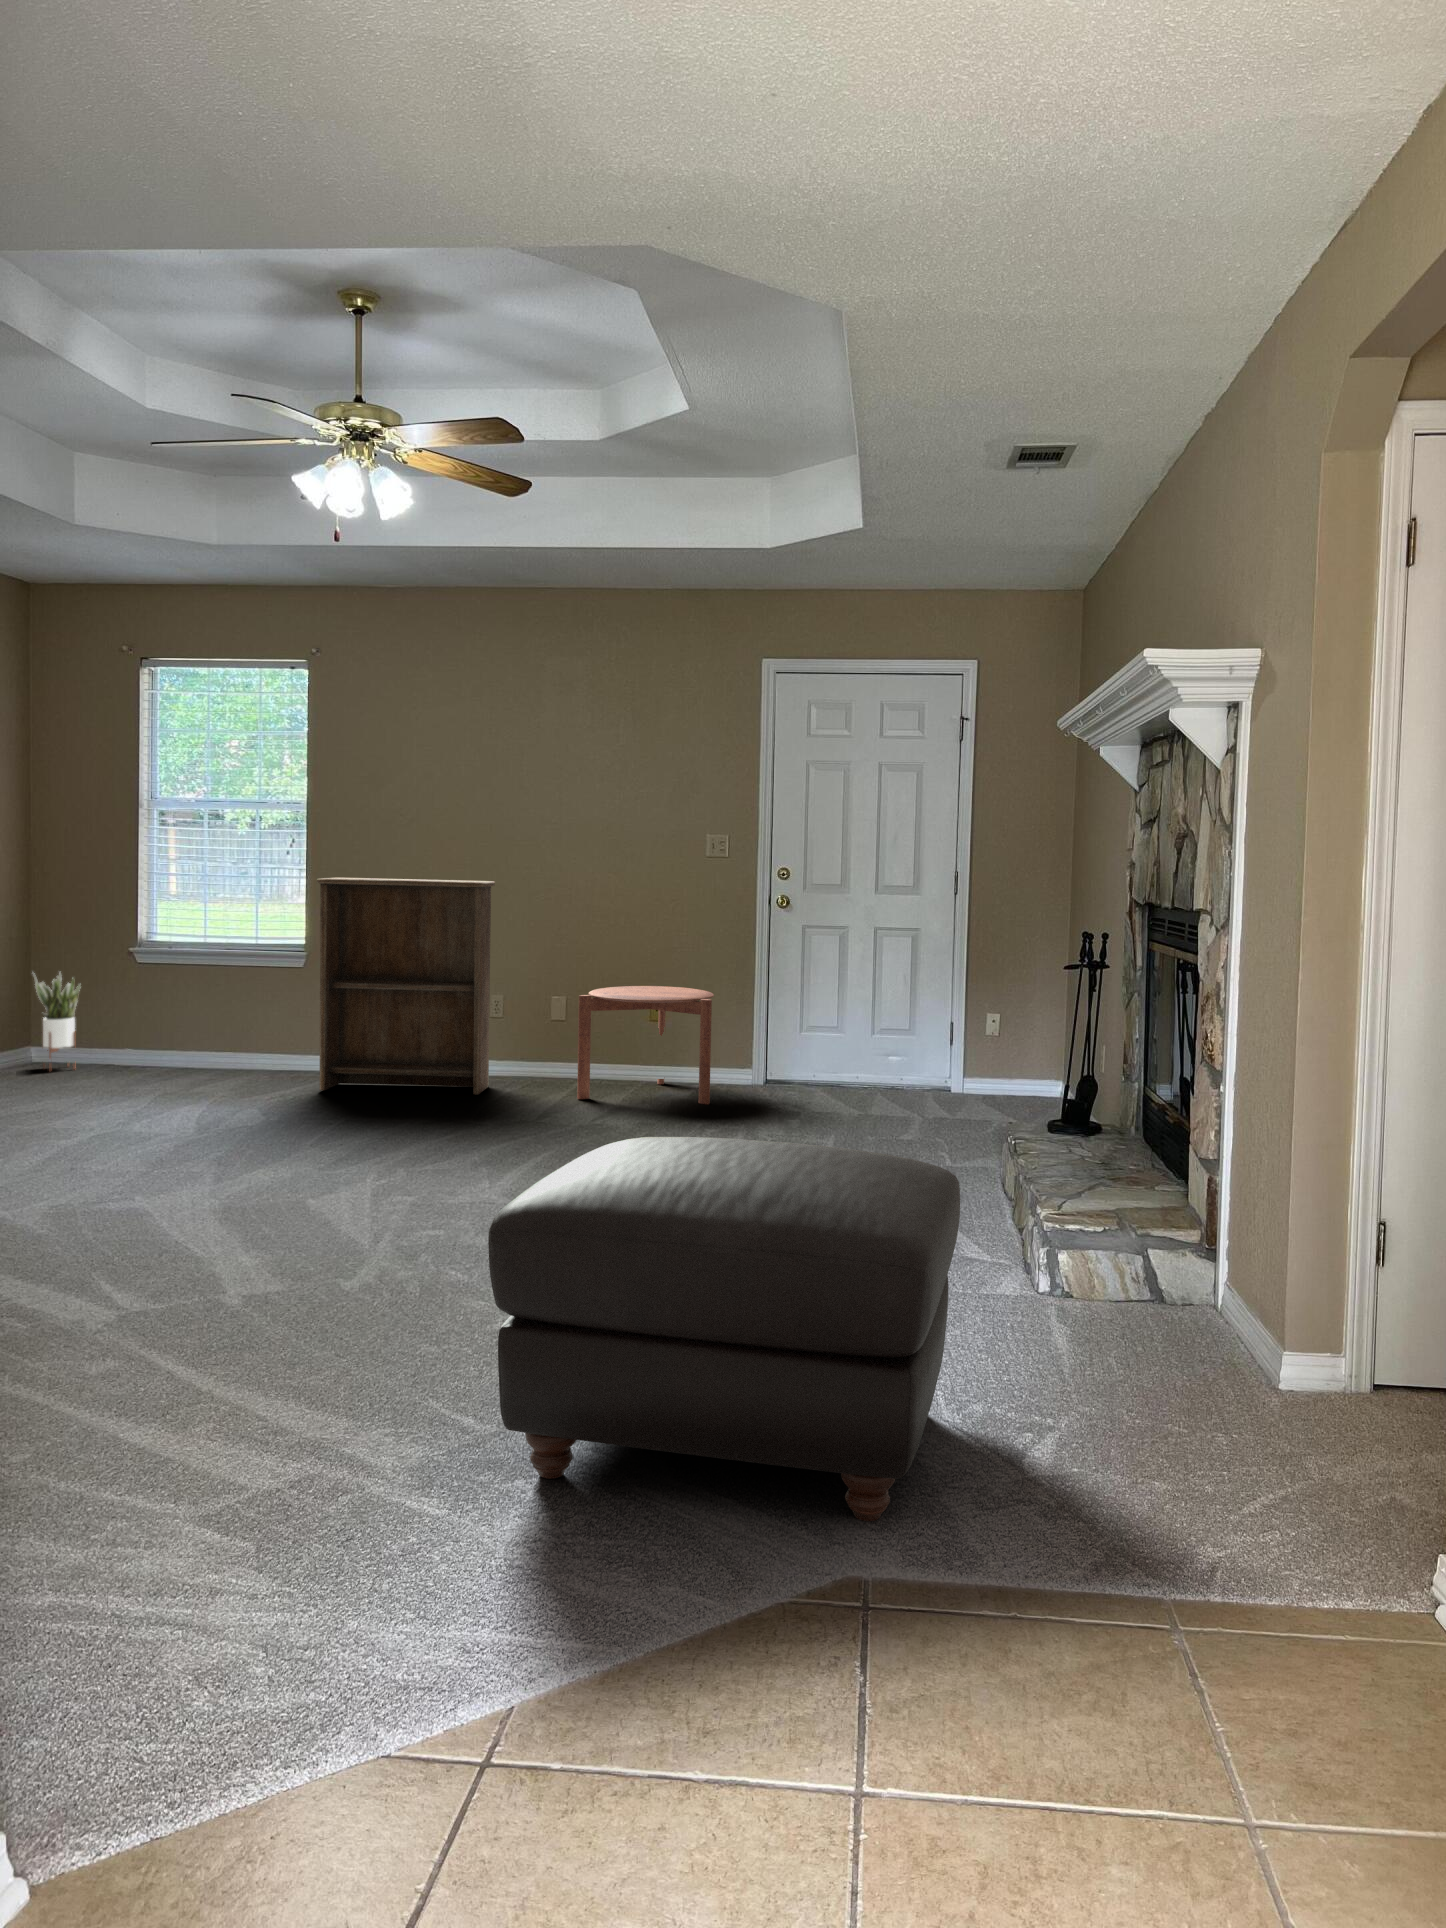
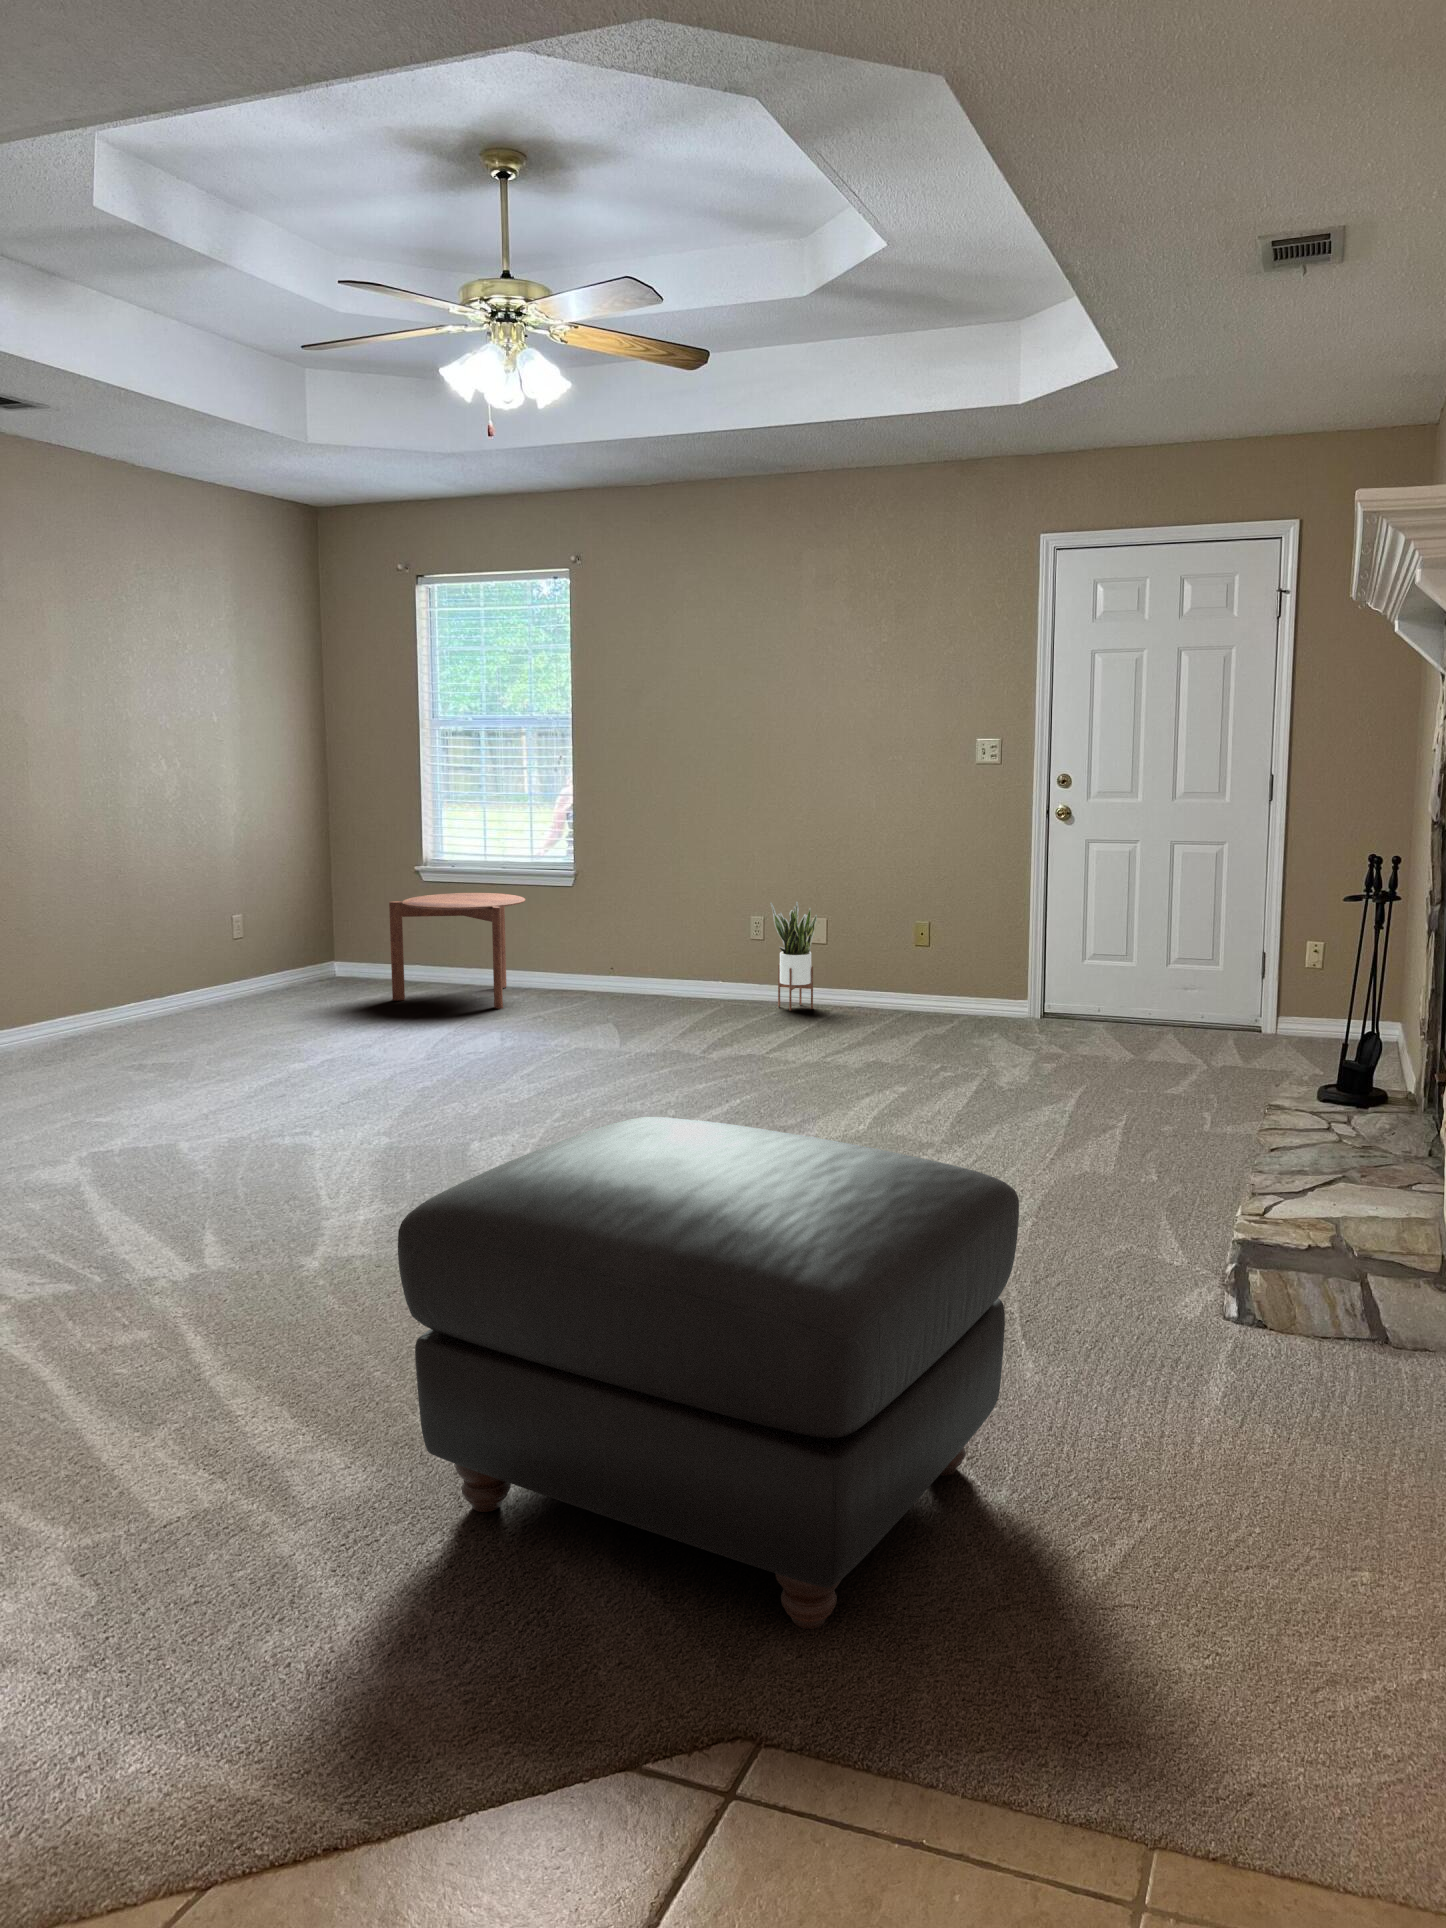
bookshelf: present [317,878,495,1095] -> none [565,793,746,1020]
potted plant: present [33,973,80,1071] -> present [770,902,817,1011]
side table: present [577,986,714,1104] -> present [389,893,525,1009]

